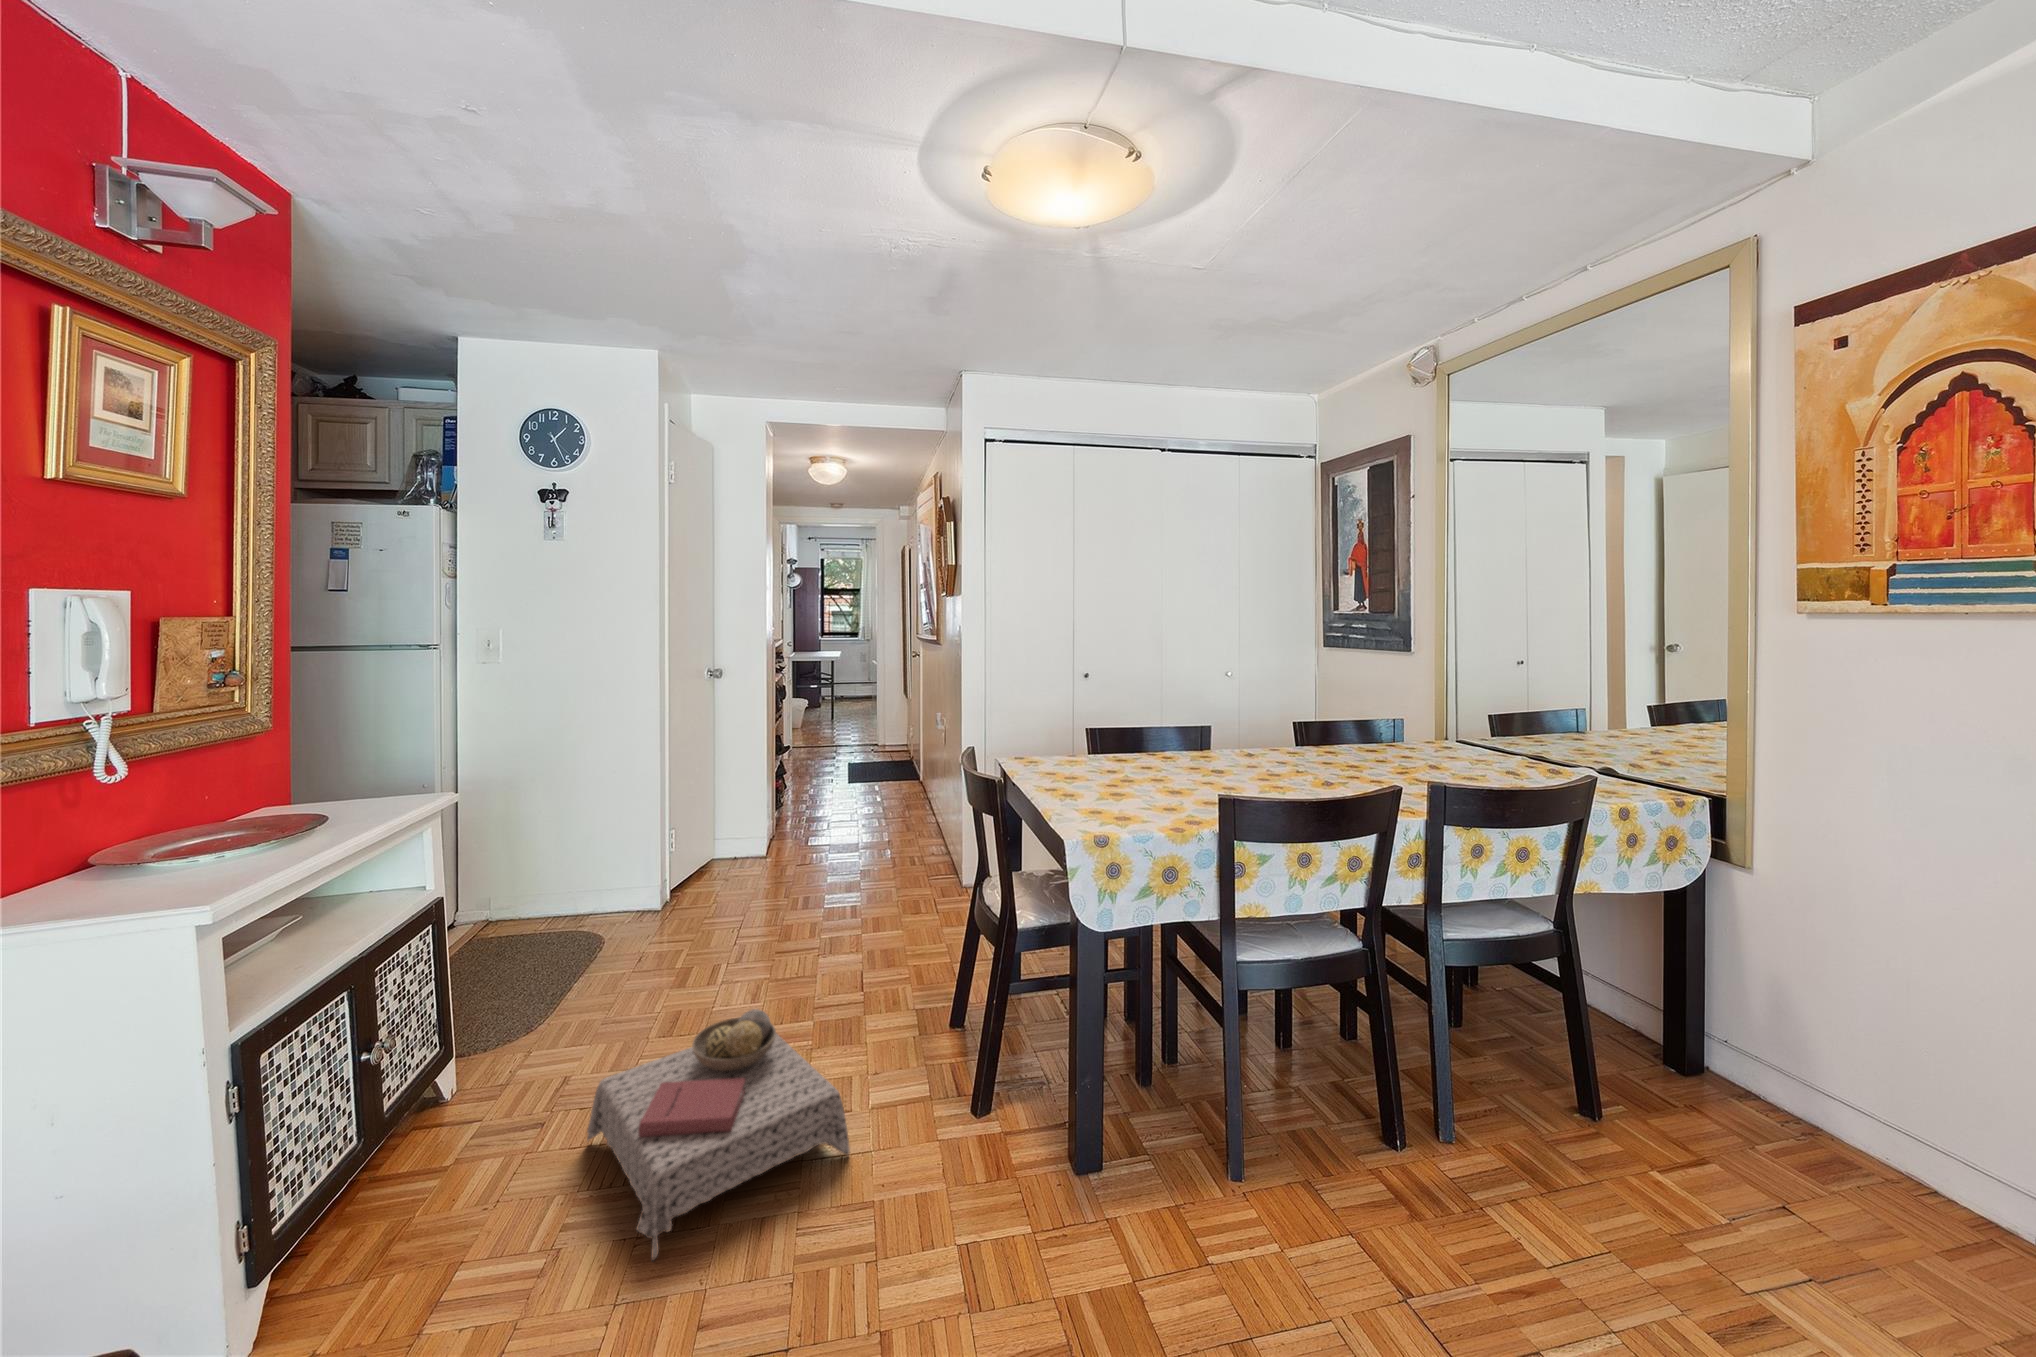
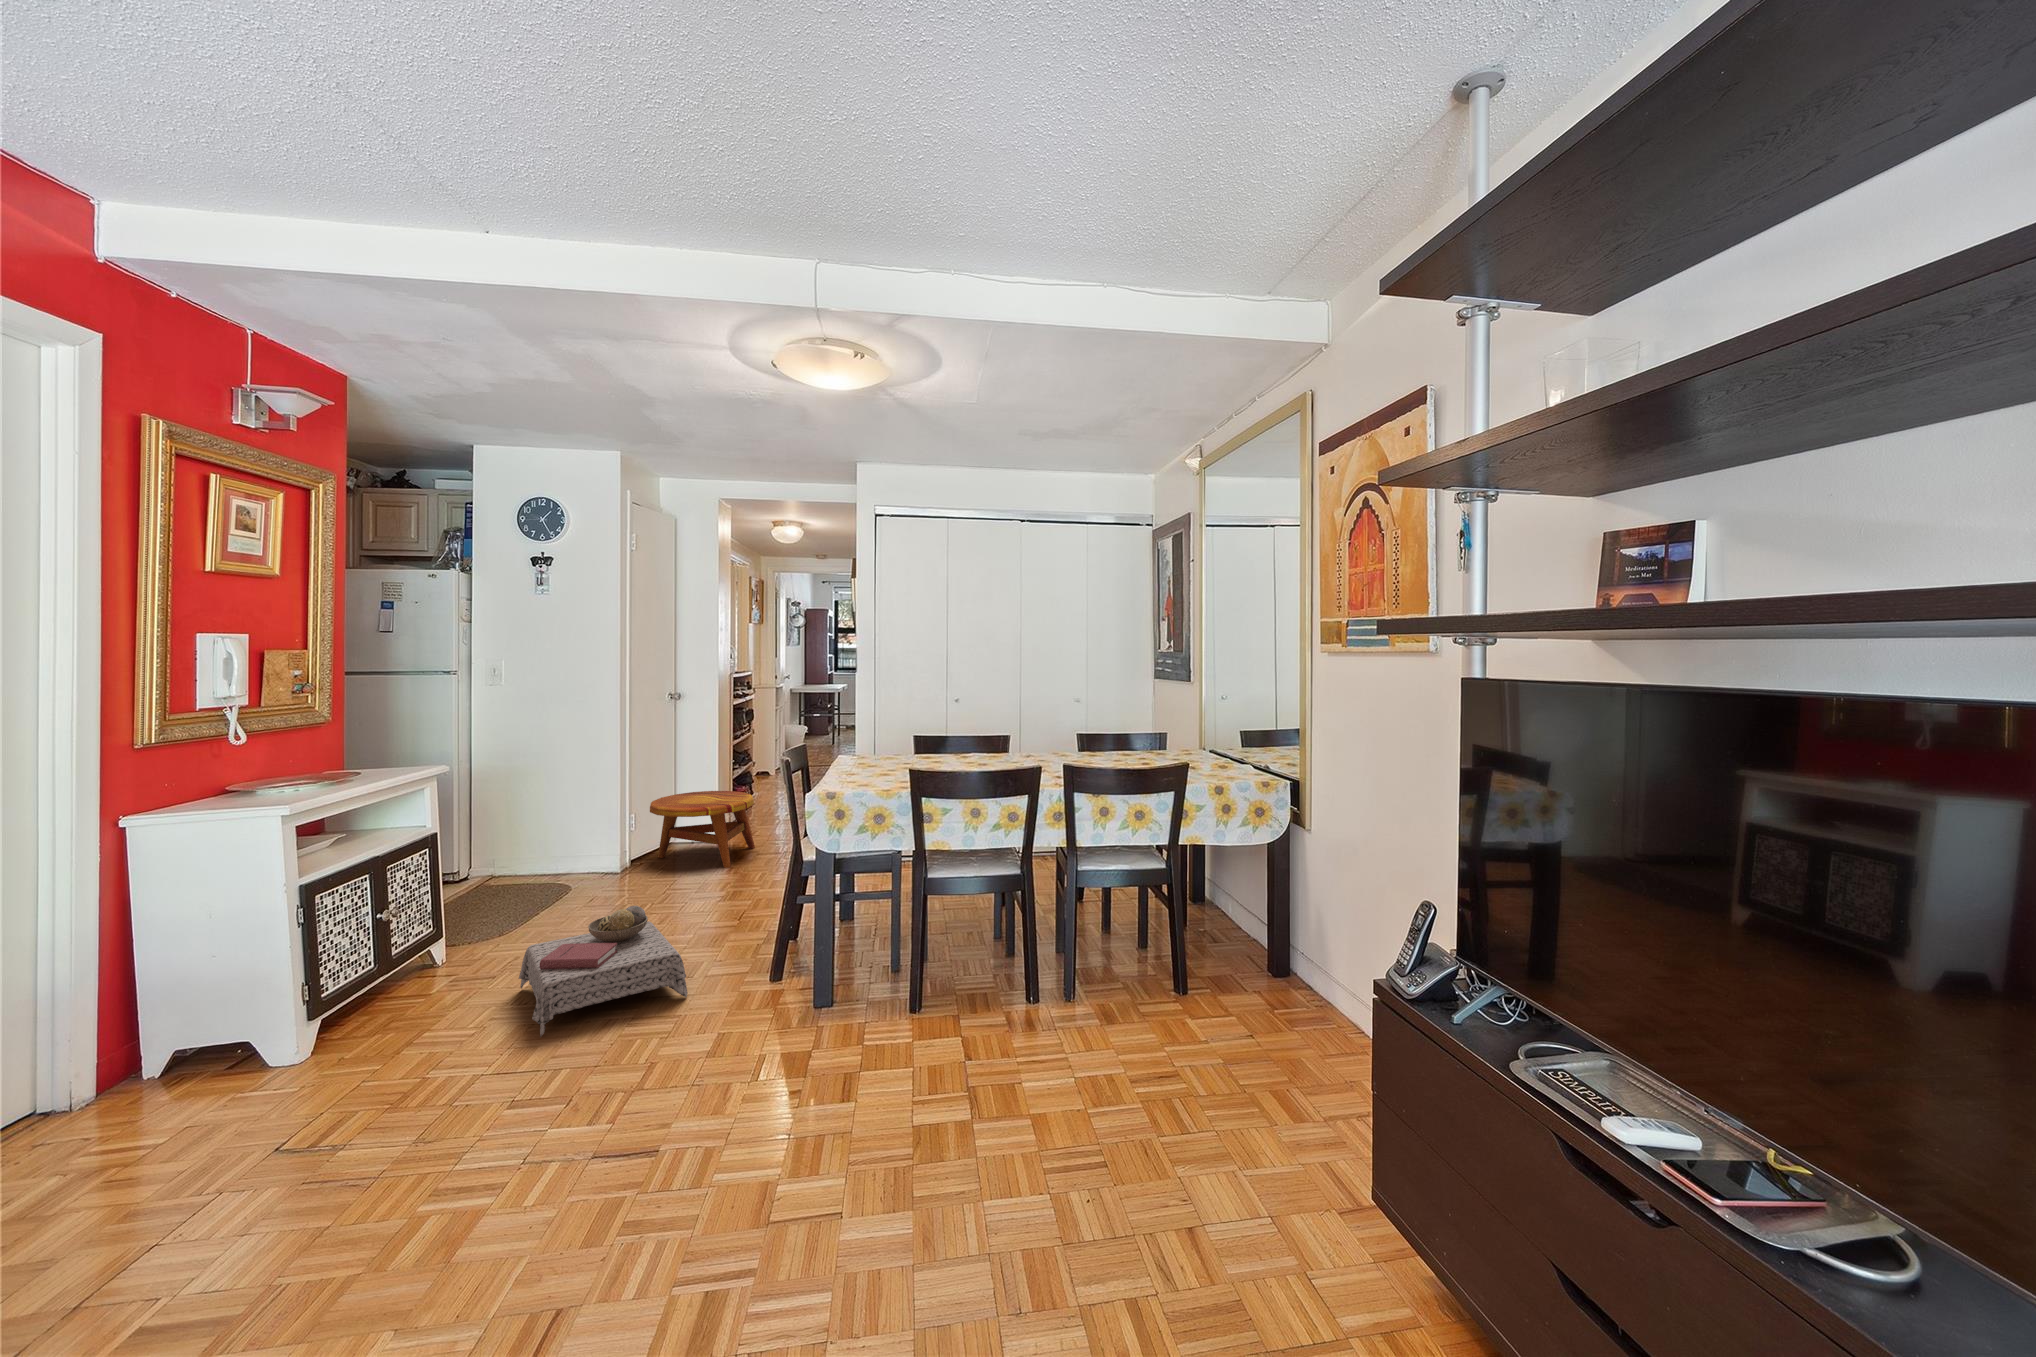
side table: none [689,800,818,902] -> present [650,791,755,868]

